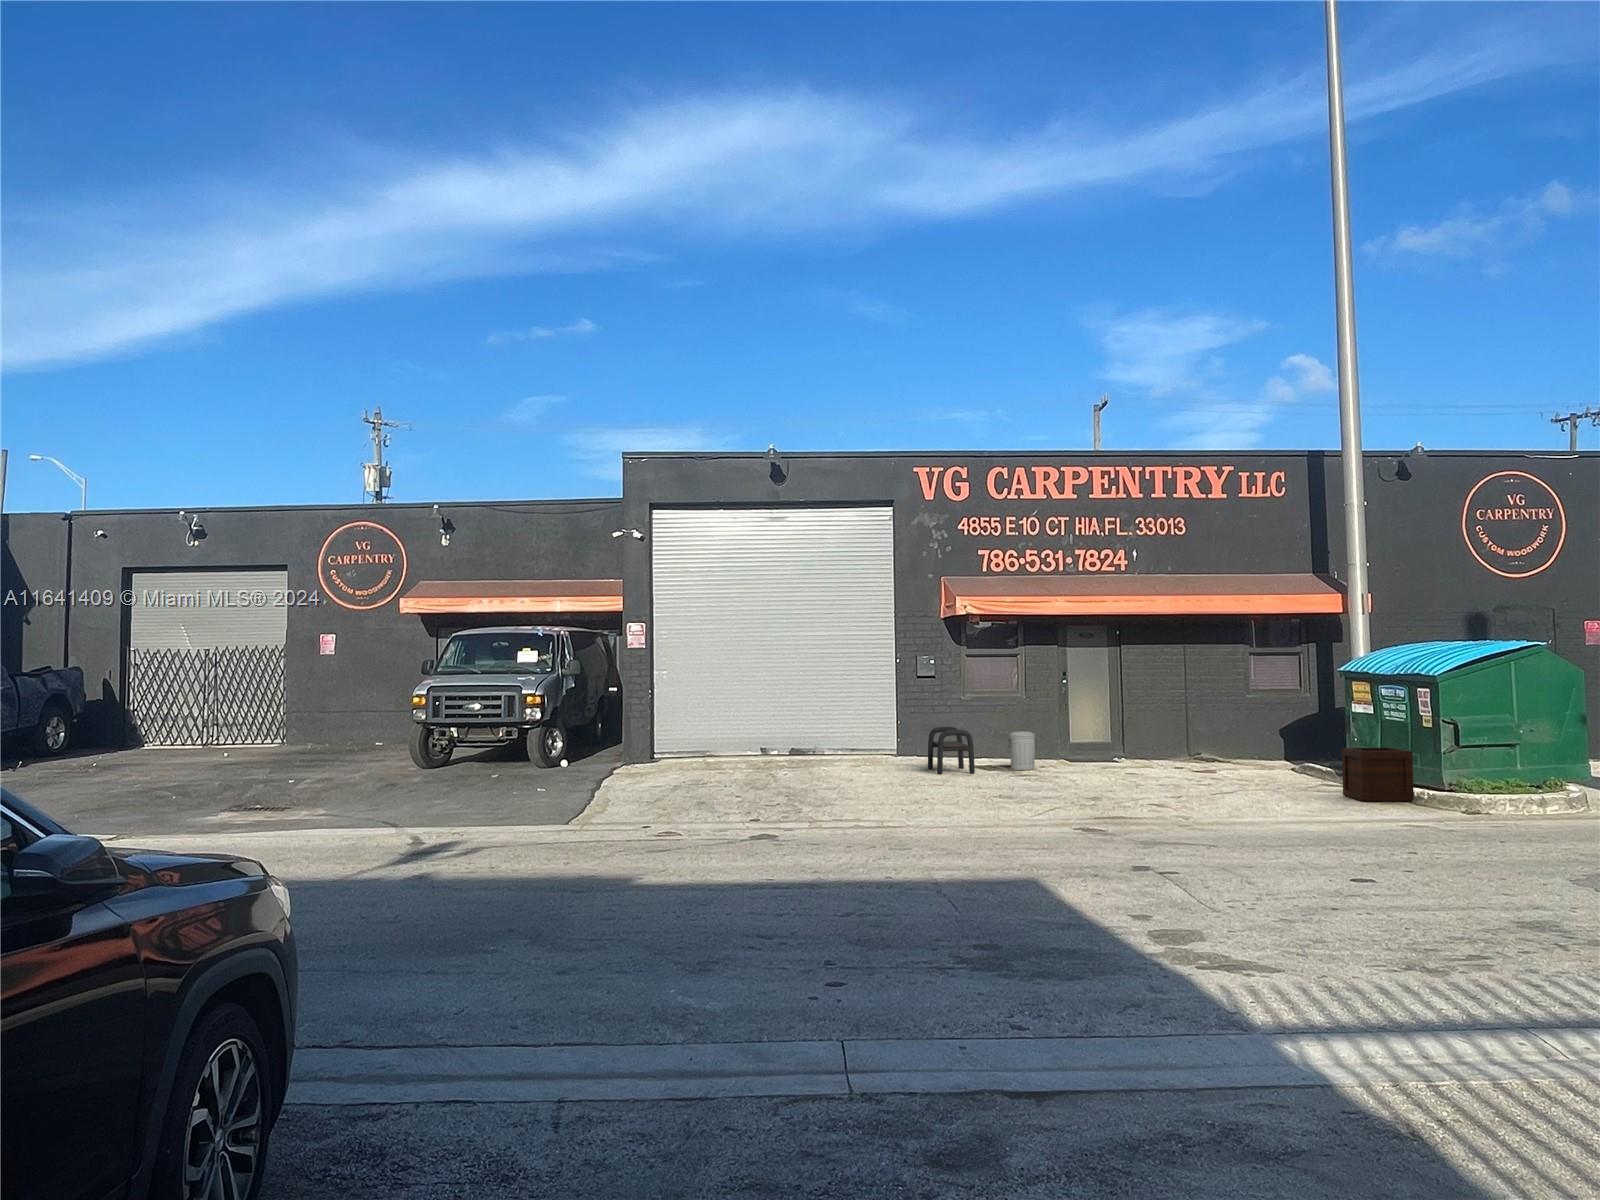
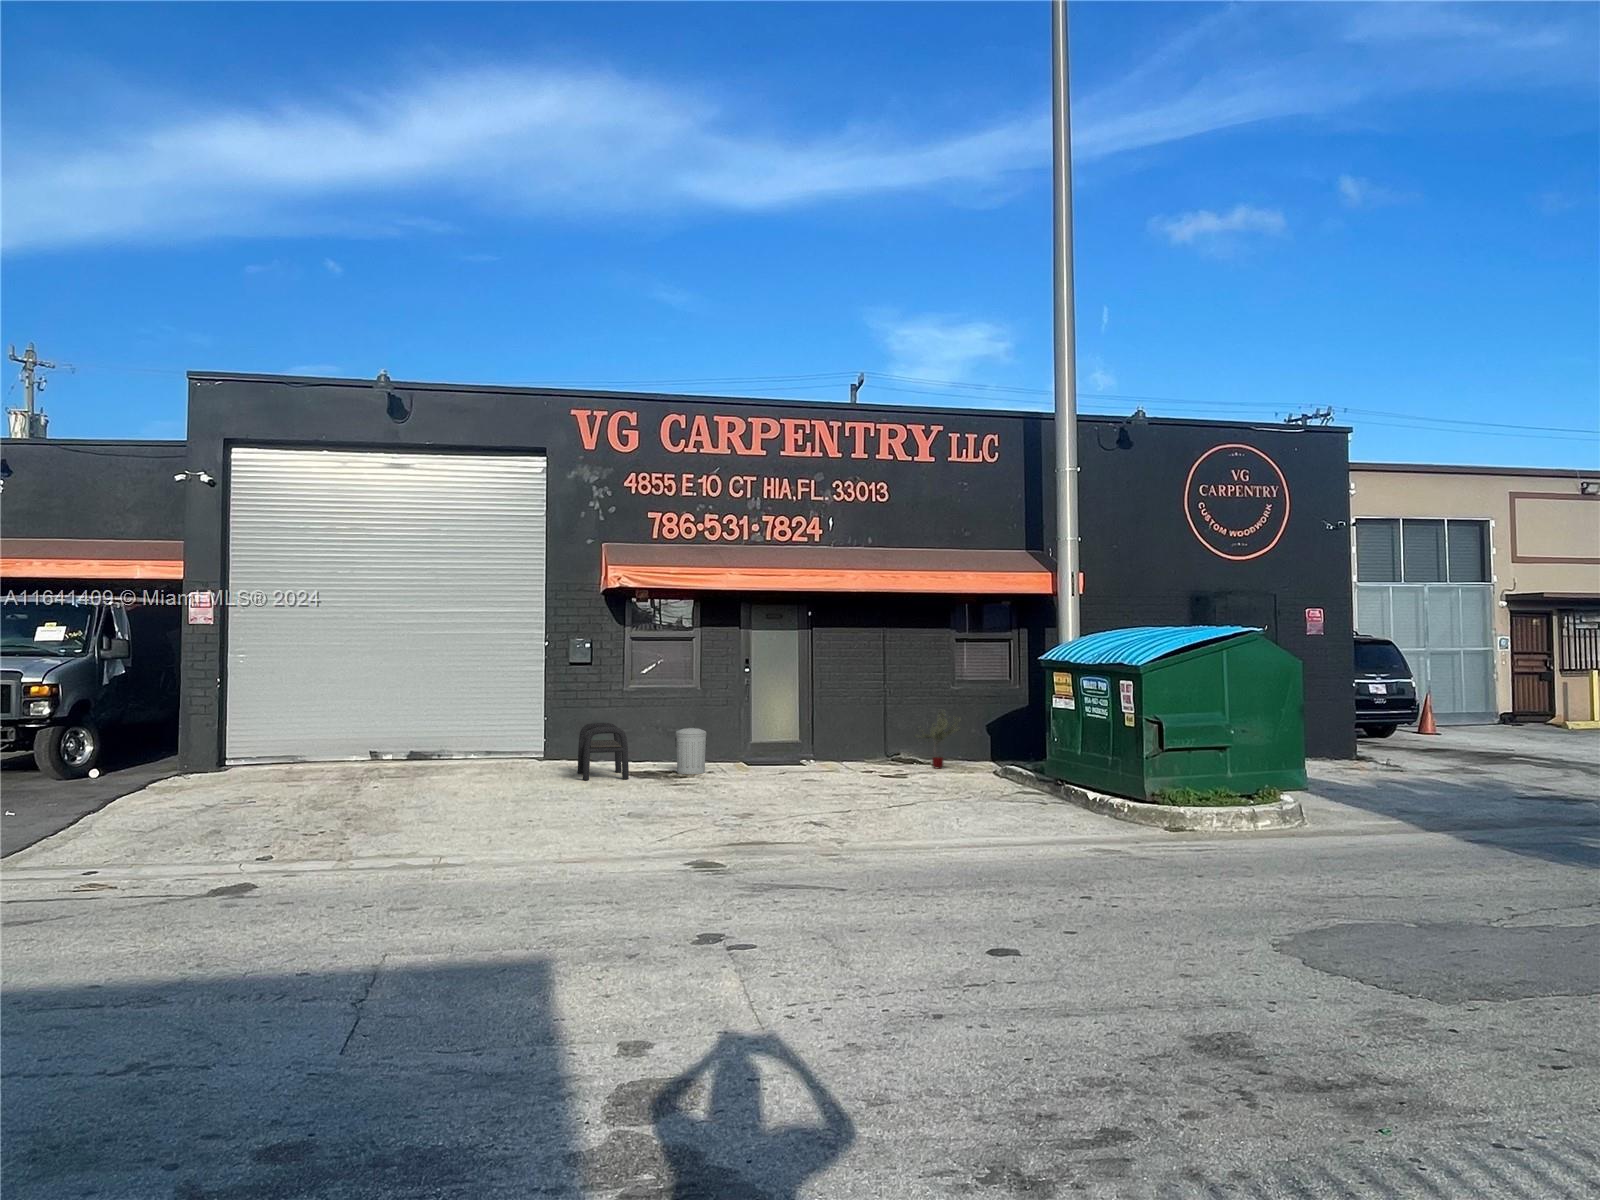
potted tree: none [1215,715,1258,766] -> present [916,712,961,769]
wooden crate: present [1342,747,1414,802] -> none [1037,750,1114,816]

